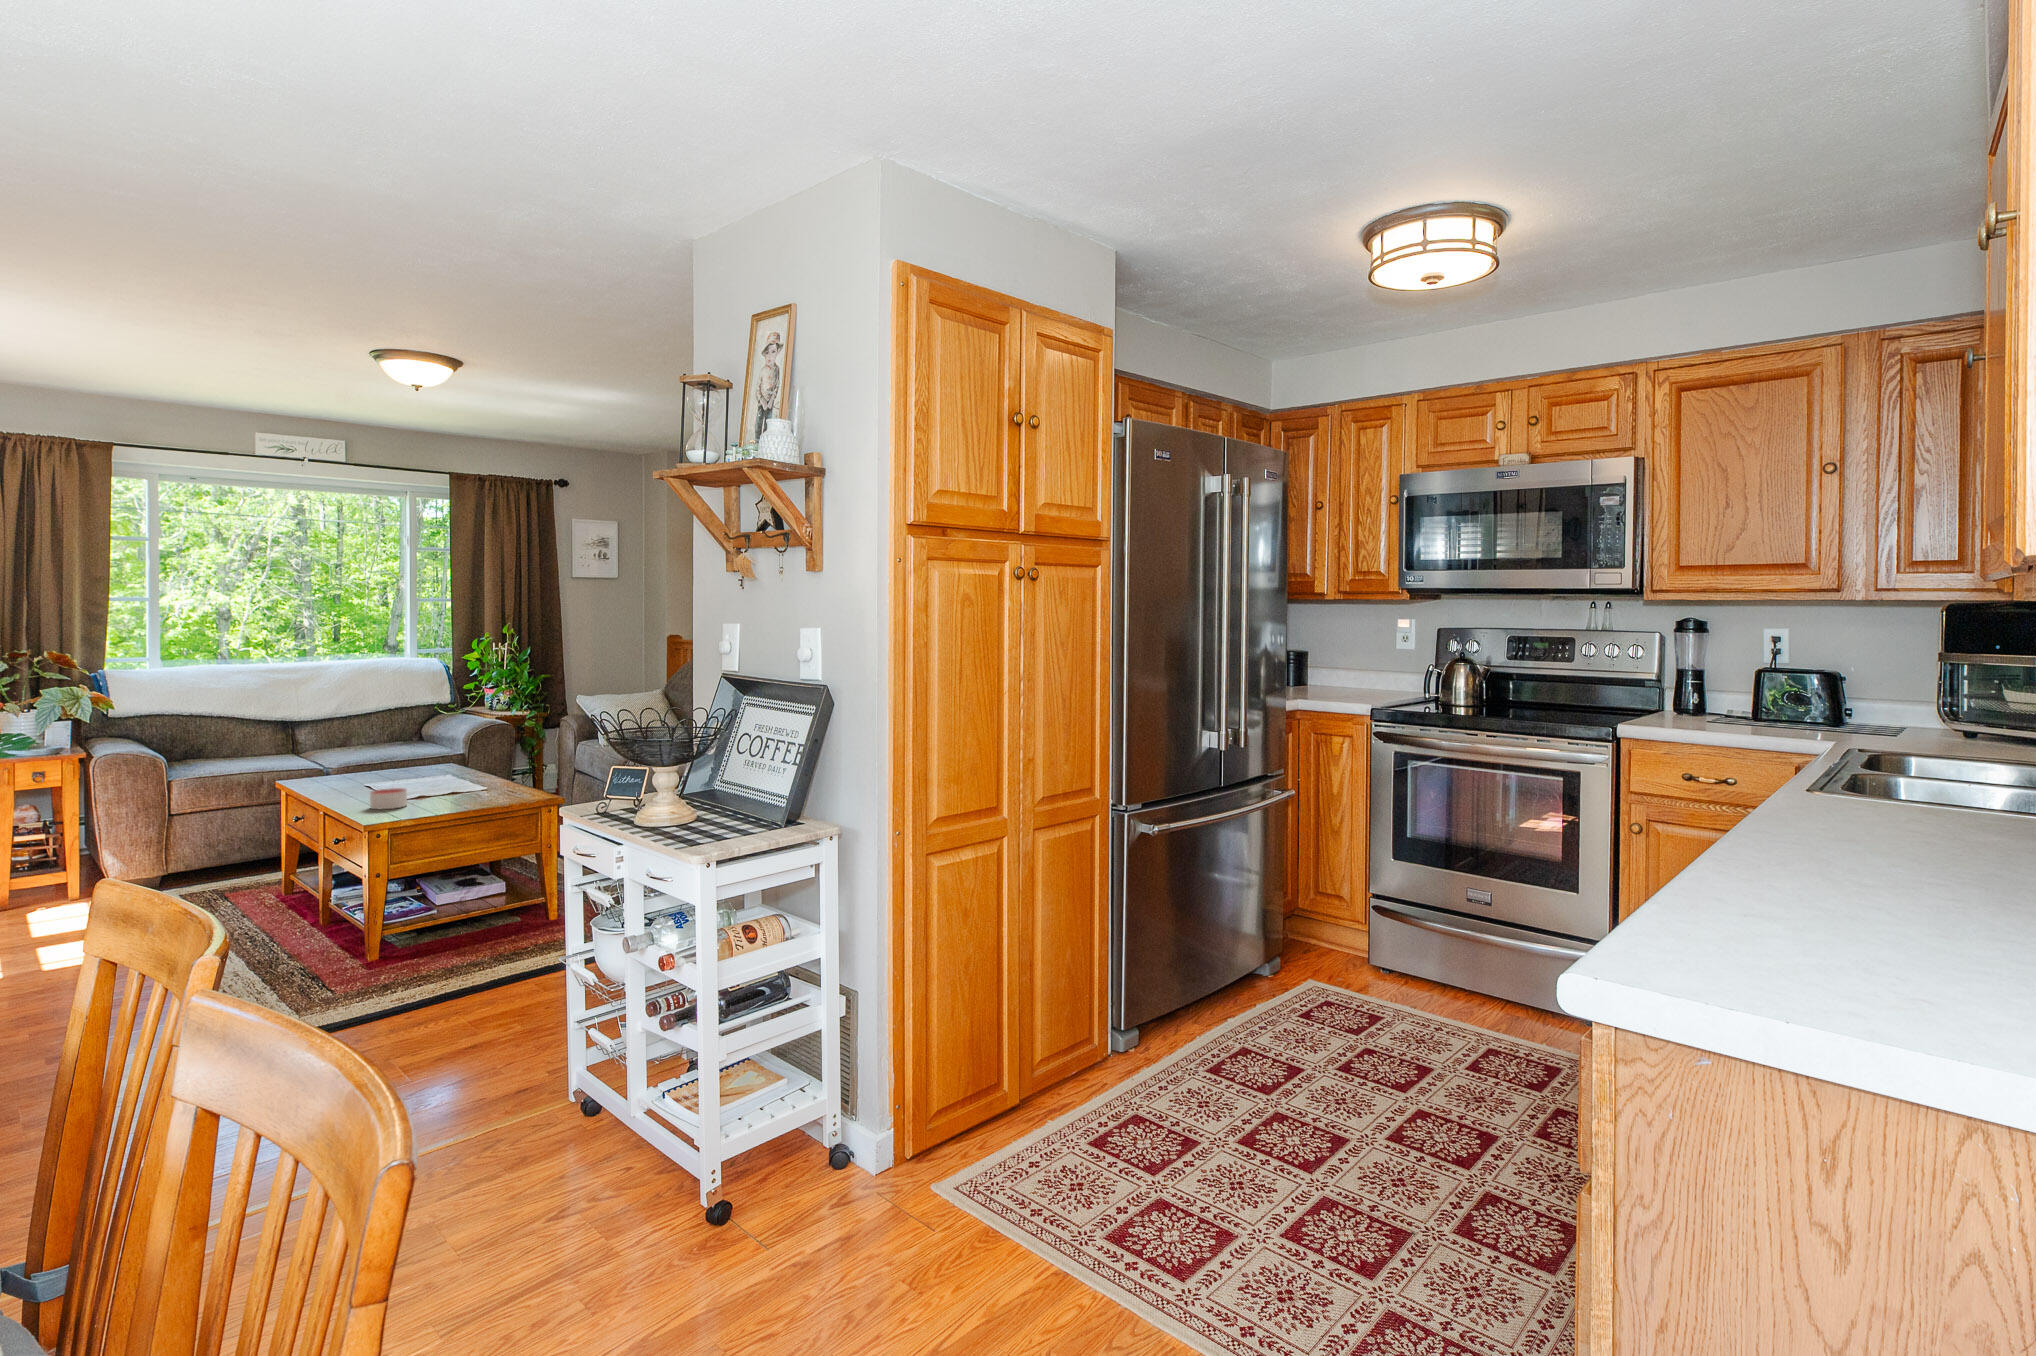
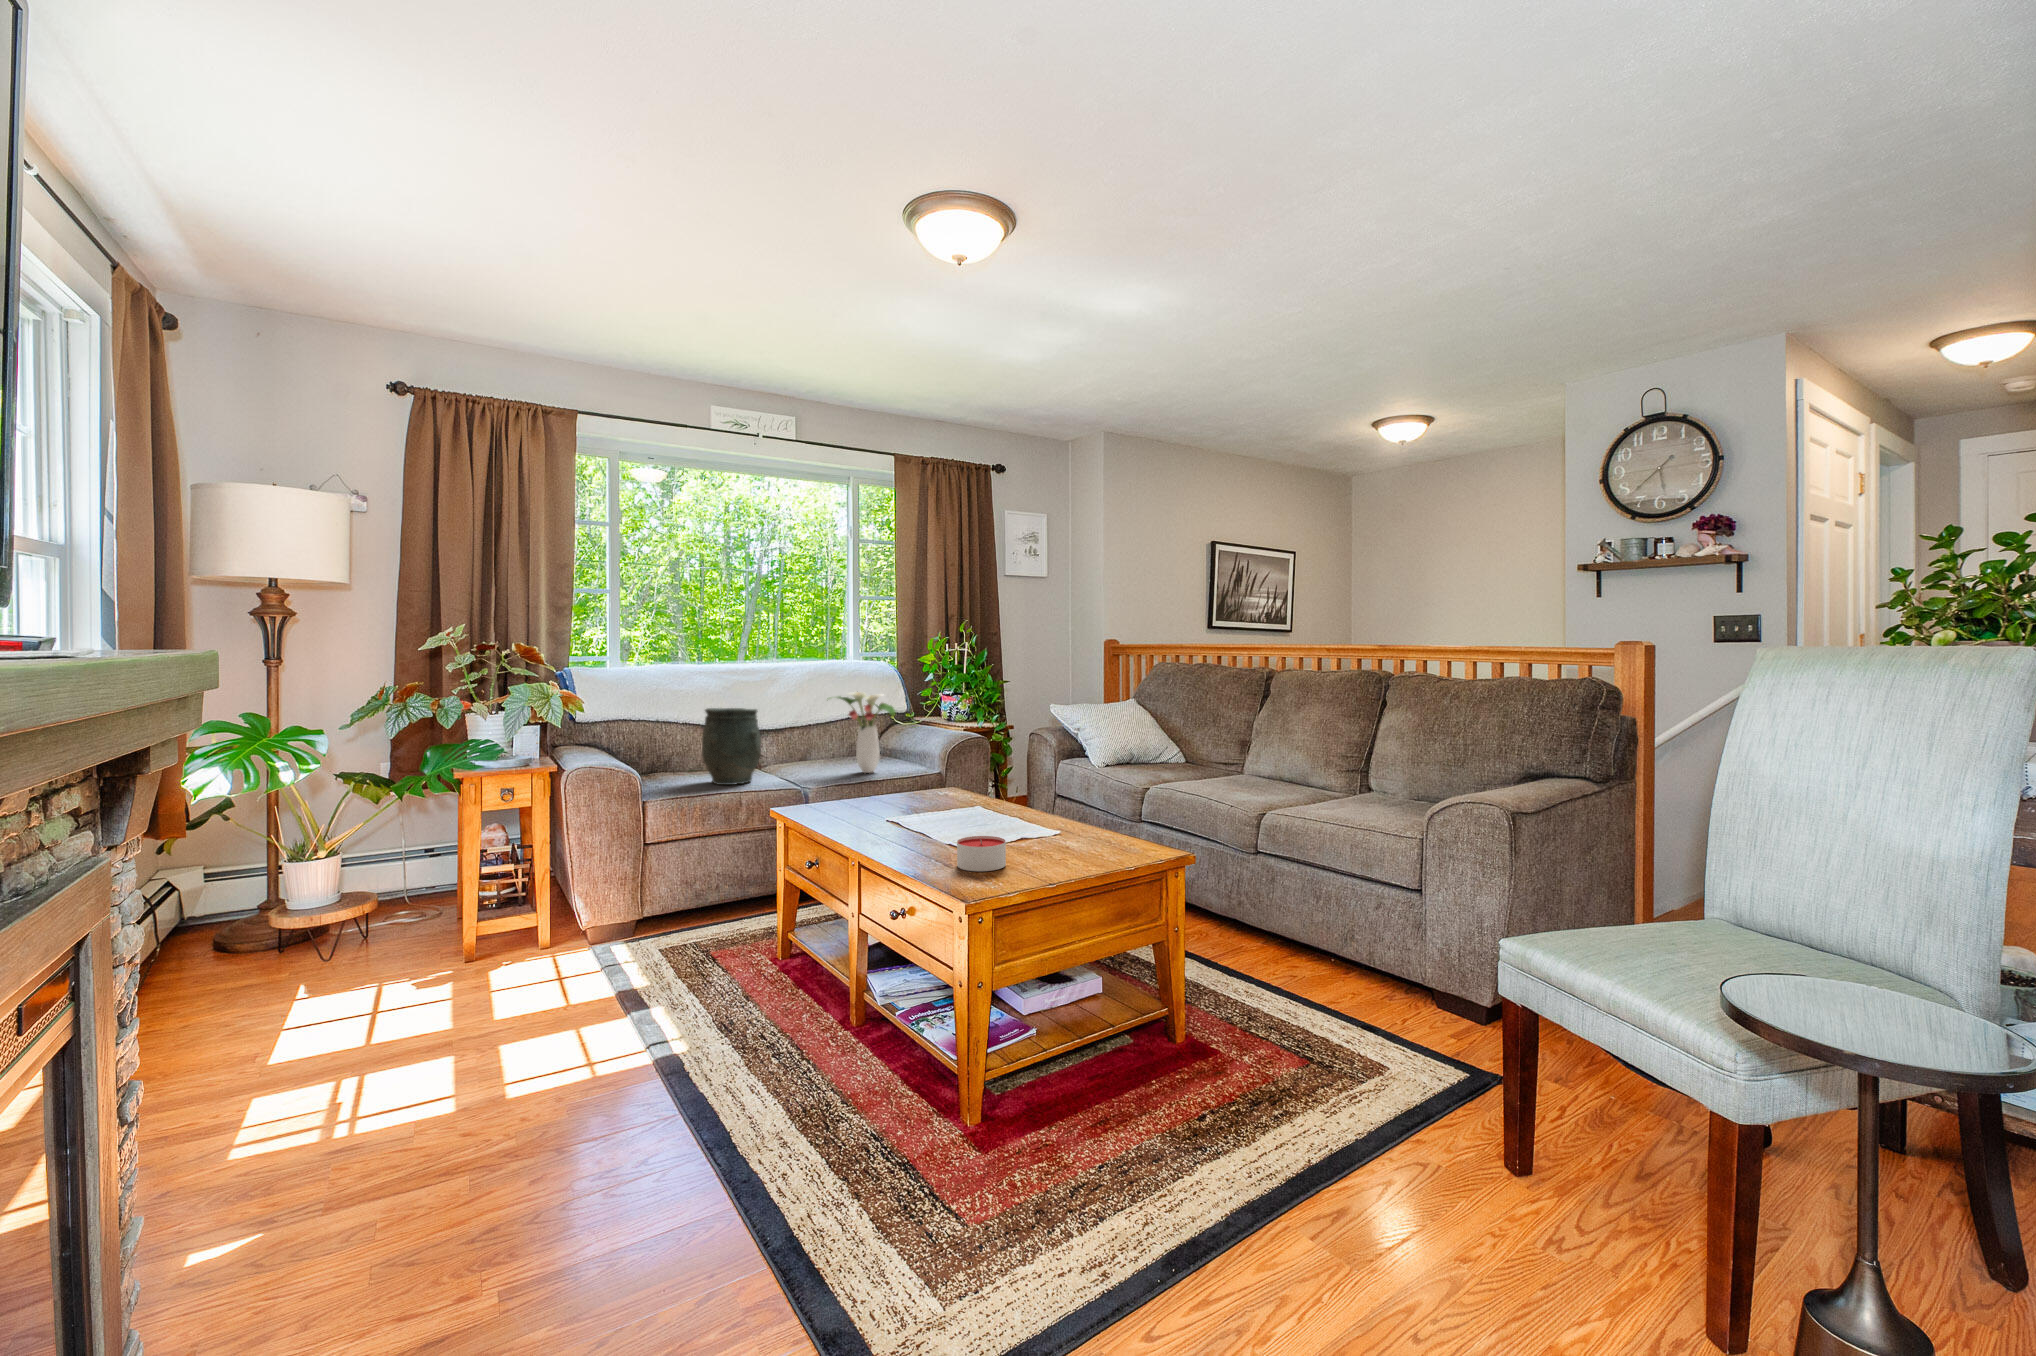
flower arrangement: none [349,689,412,757] -> present [837,692,895,773]
vase: none [227,704,285,768] -> present [702,708,761,785]

